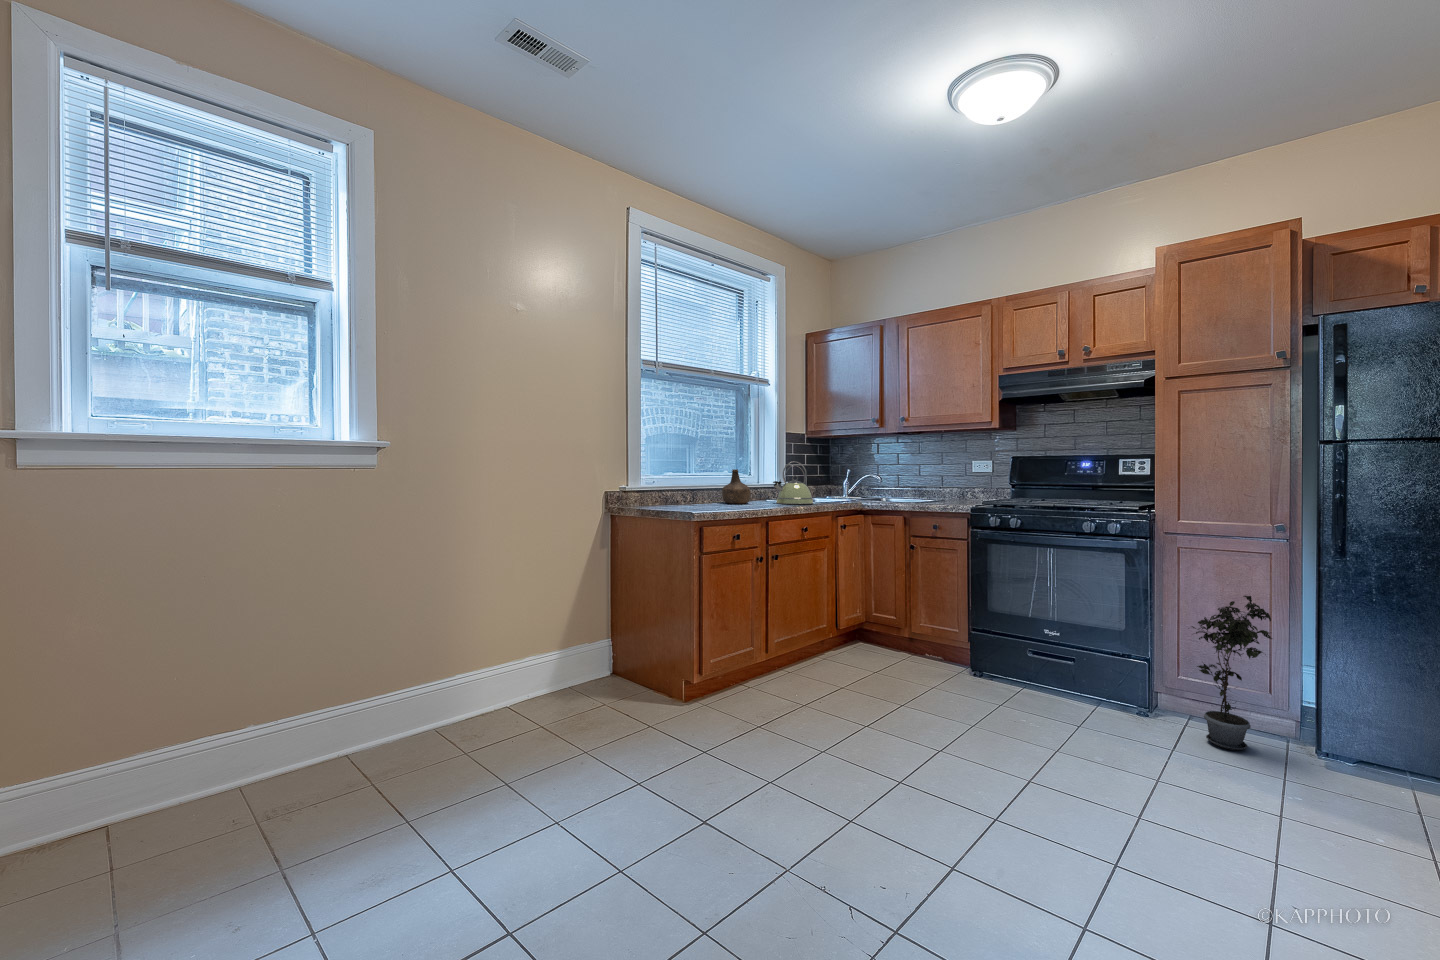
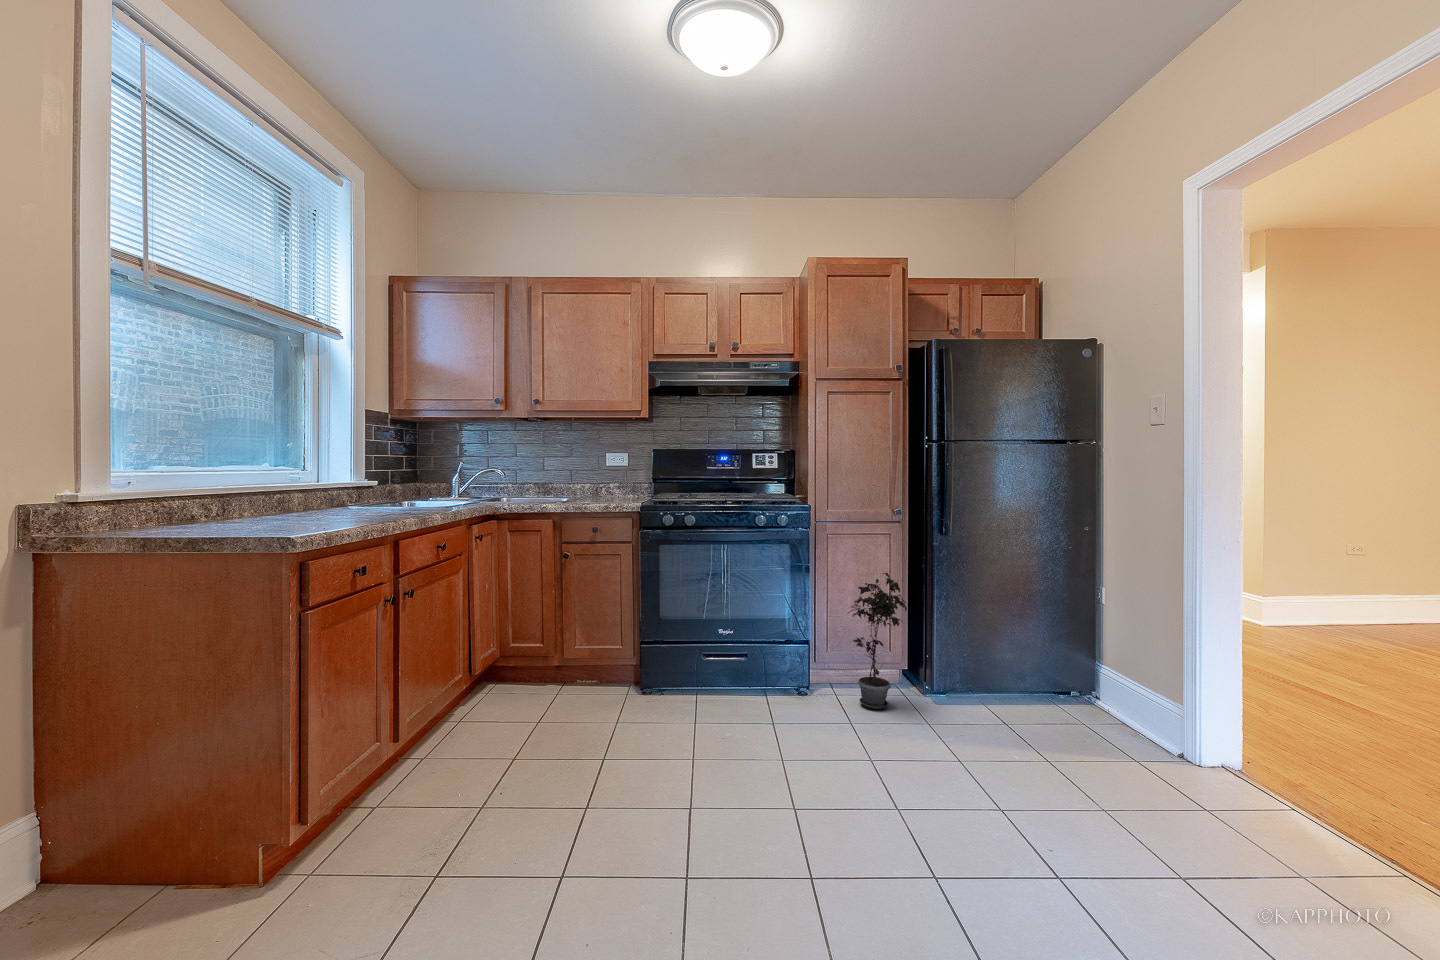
kettle: present [773,461,813,504] -> none [379,450,441,512]
bottle: present [722,469,751,504] -> none [287,460,343,516]

